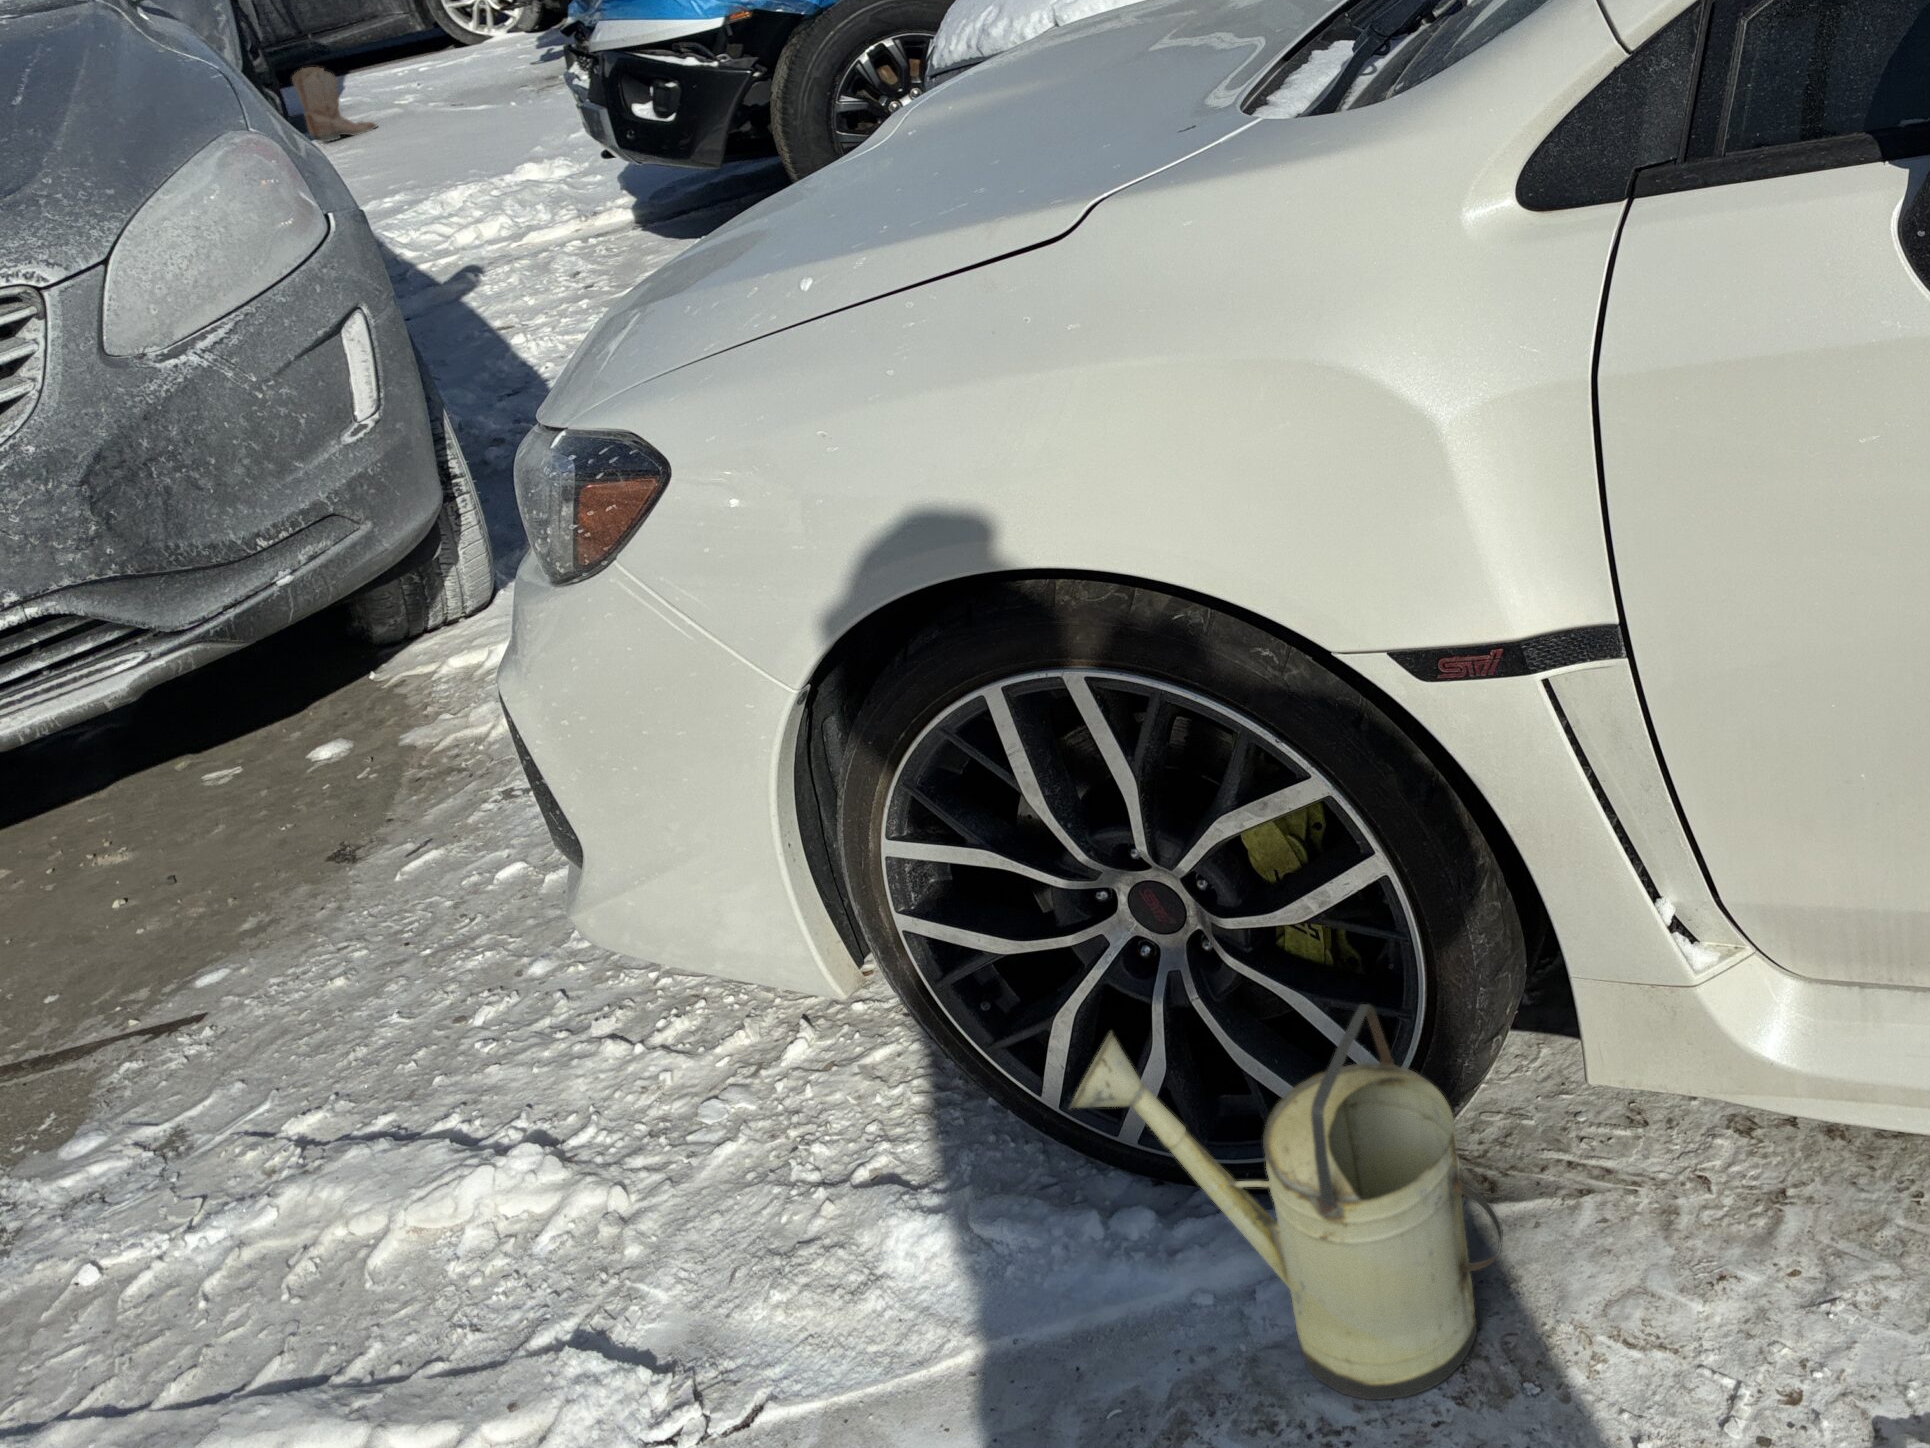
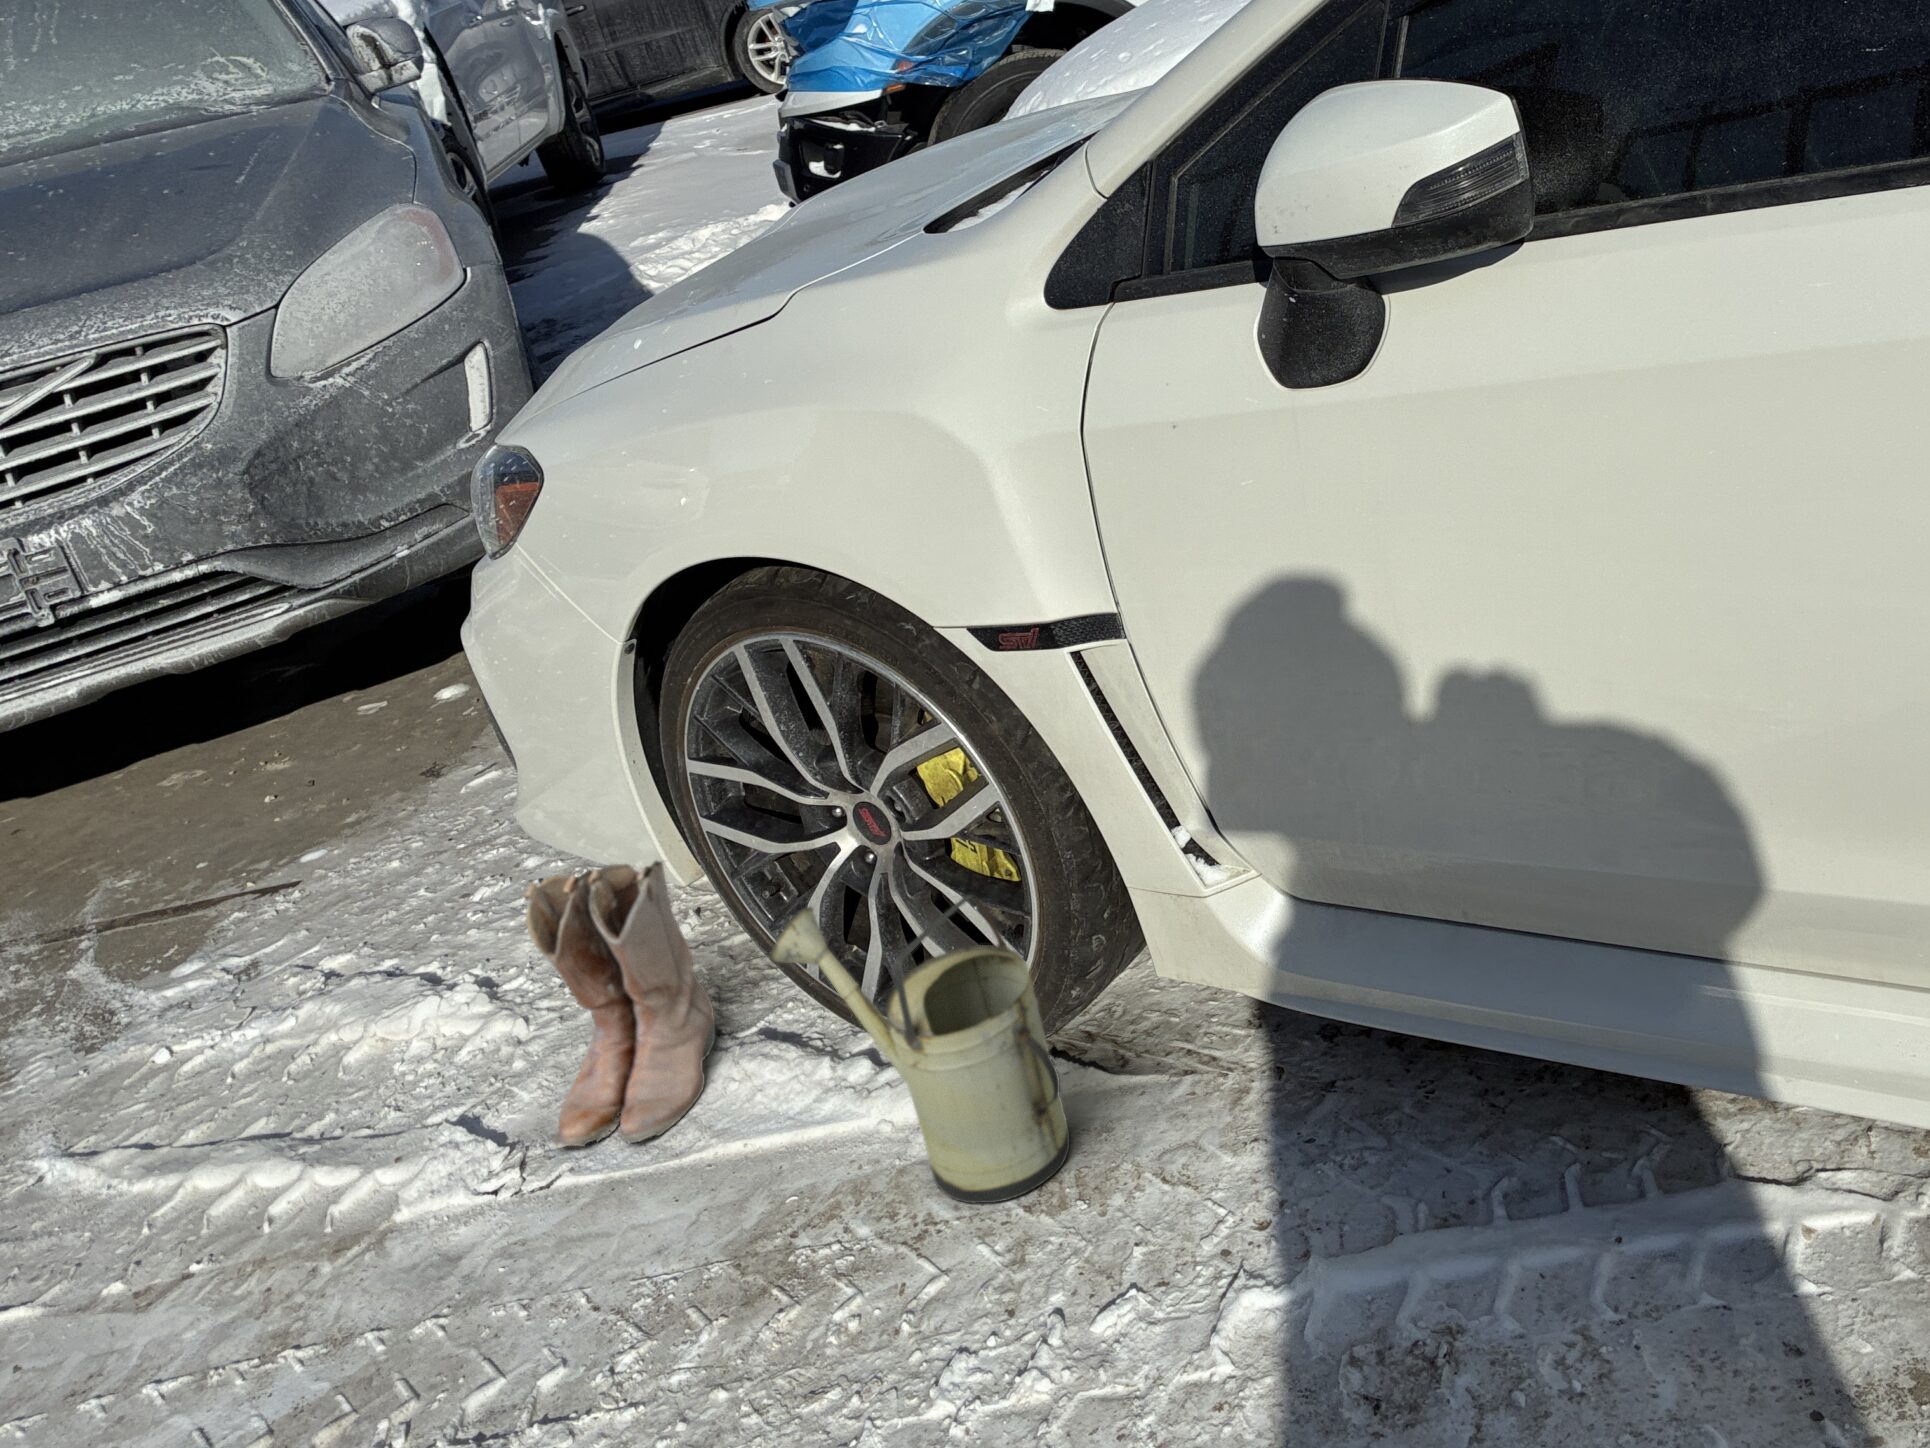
boots: present [292,67,377,142] -> present [524,861,715,1148]

